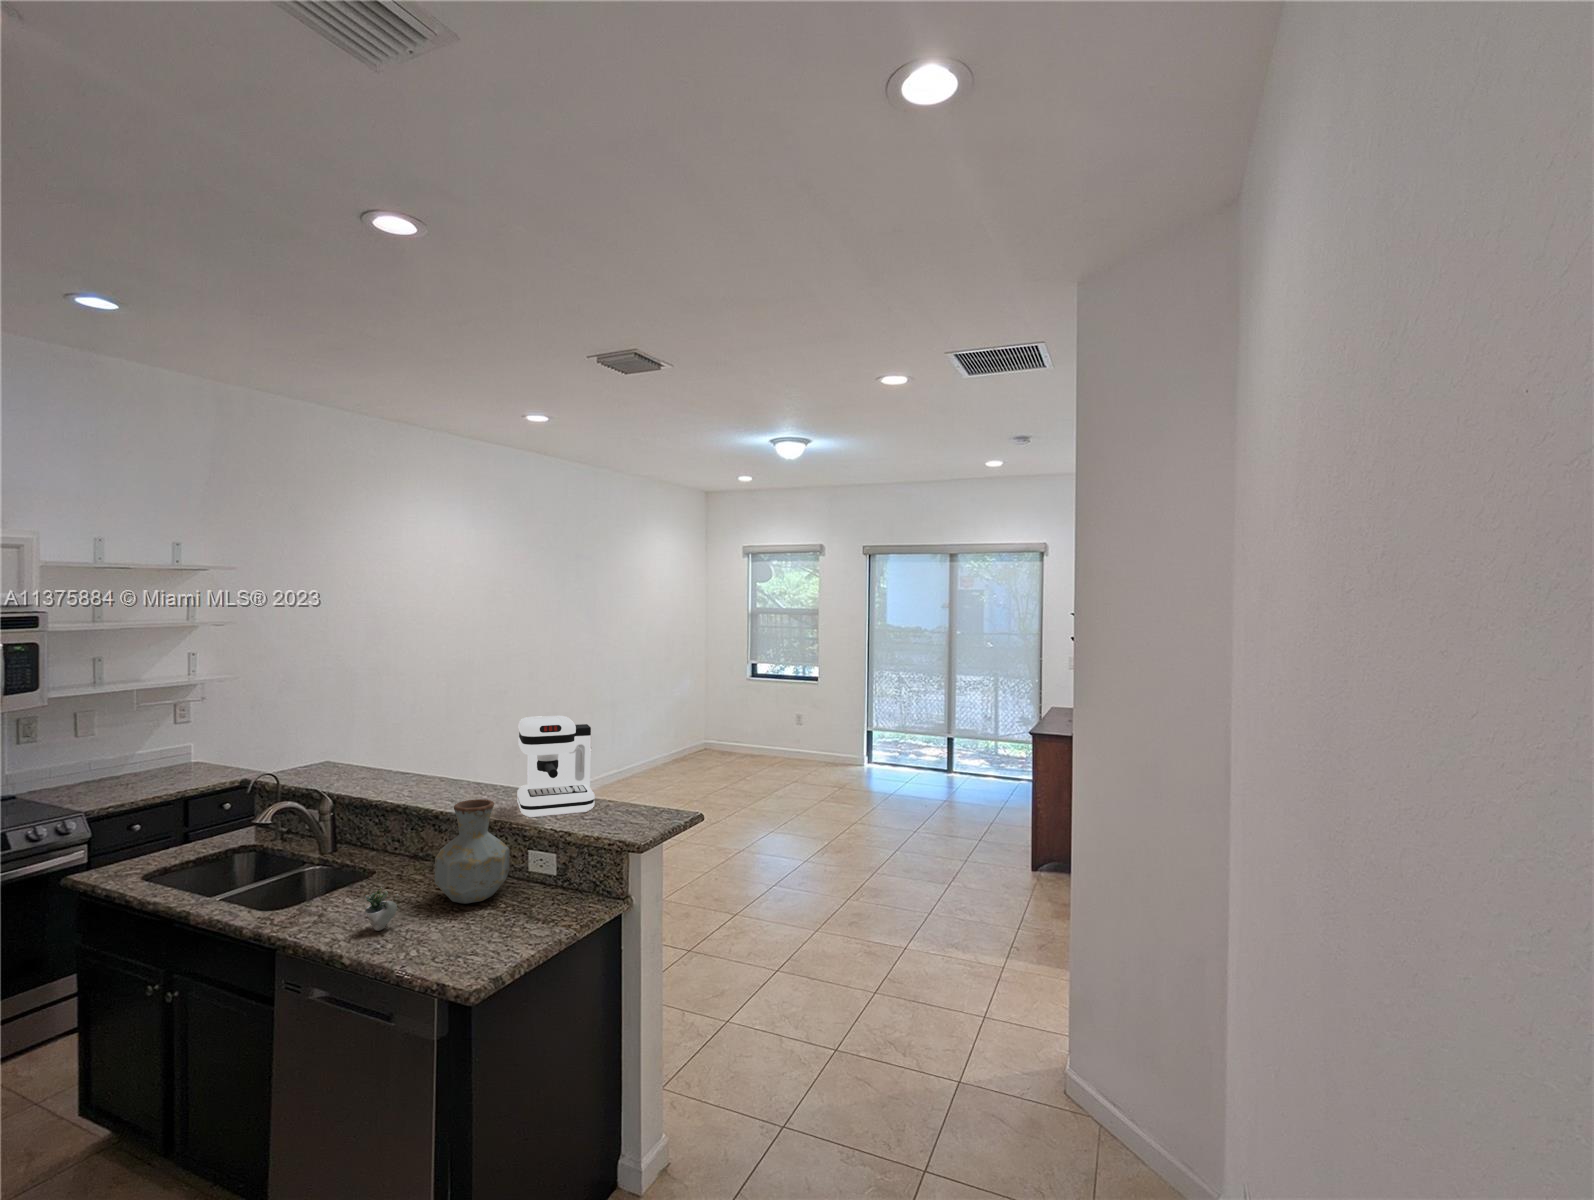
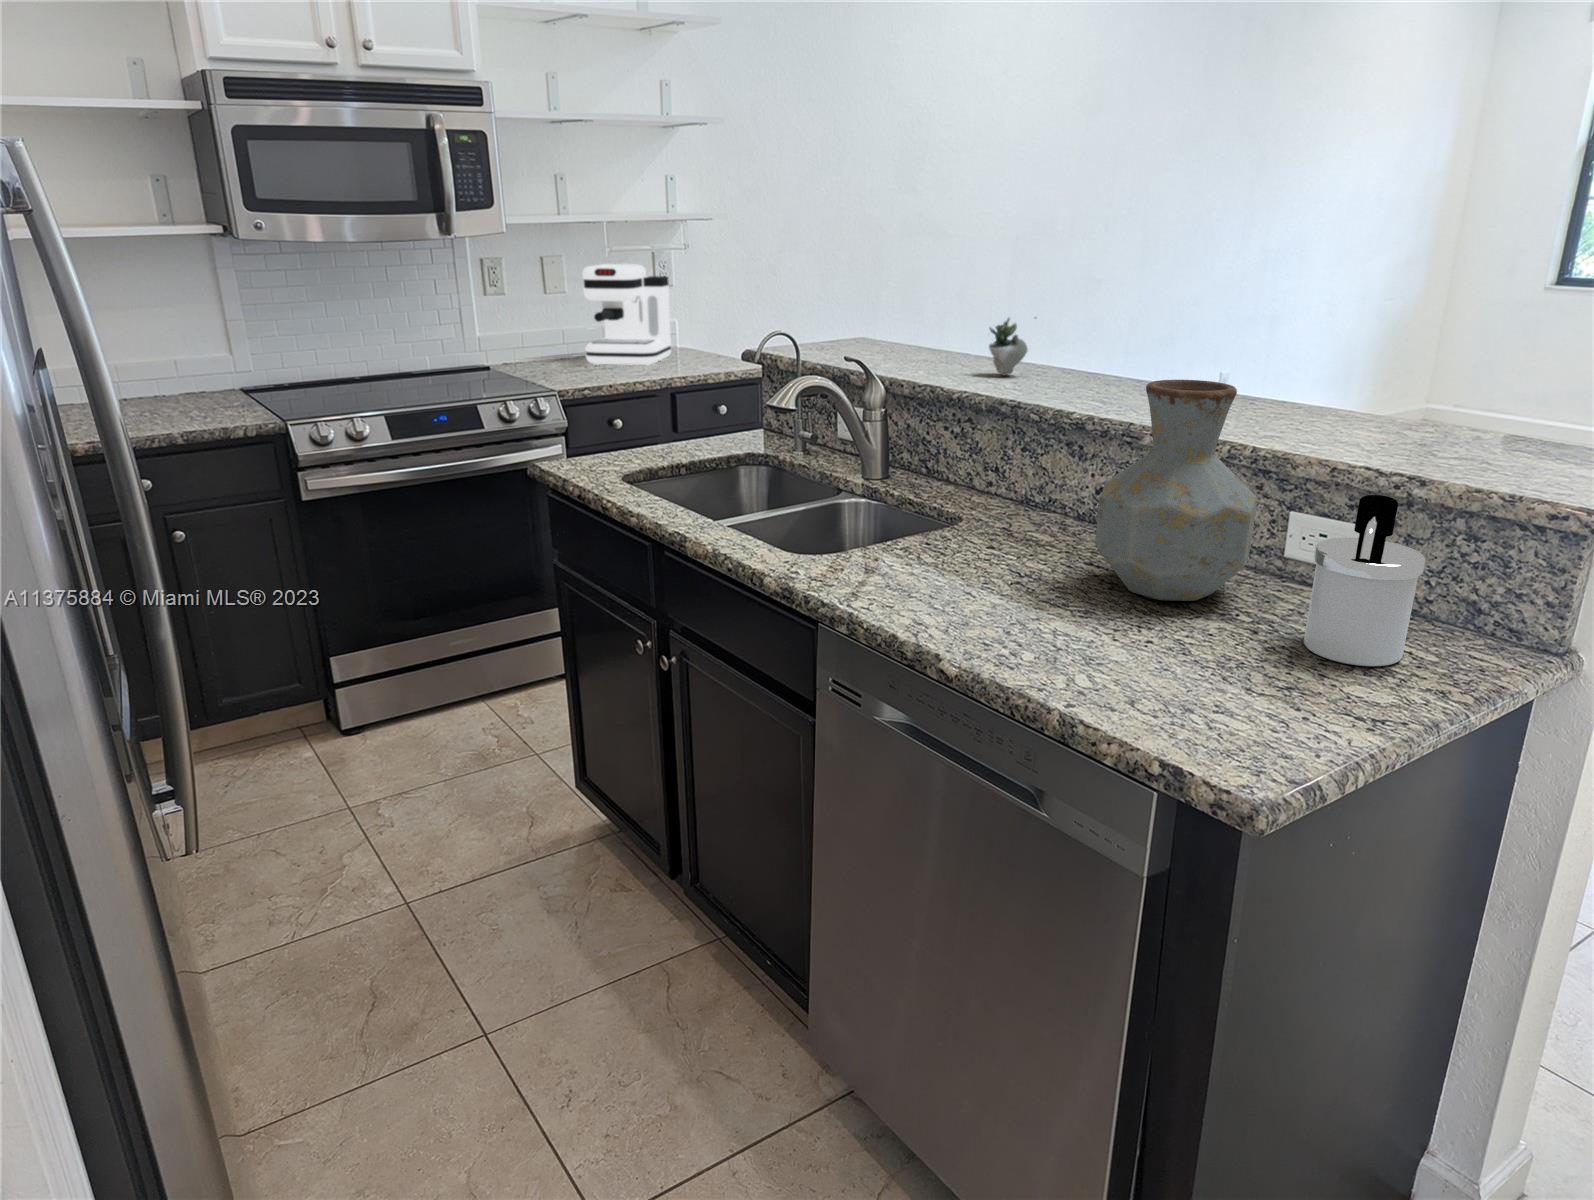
coffee maker: present [517,716,595,818] -> present [583,264,671,366]
soap dispenser: none [522,846,564,920] -> present [1304,495,1425,666]
succulent plant: present [365,887,398,931] -> present [989,317,1036,376]

